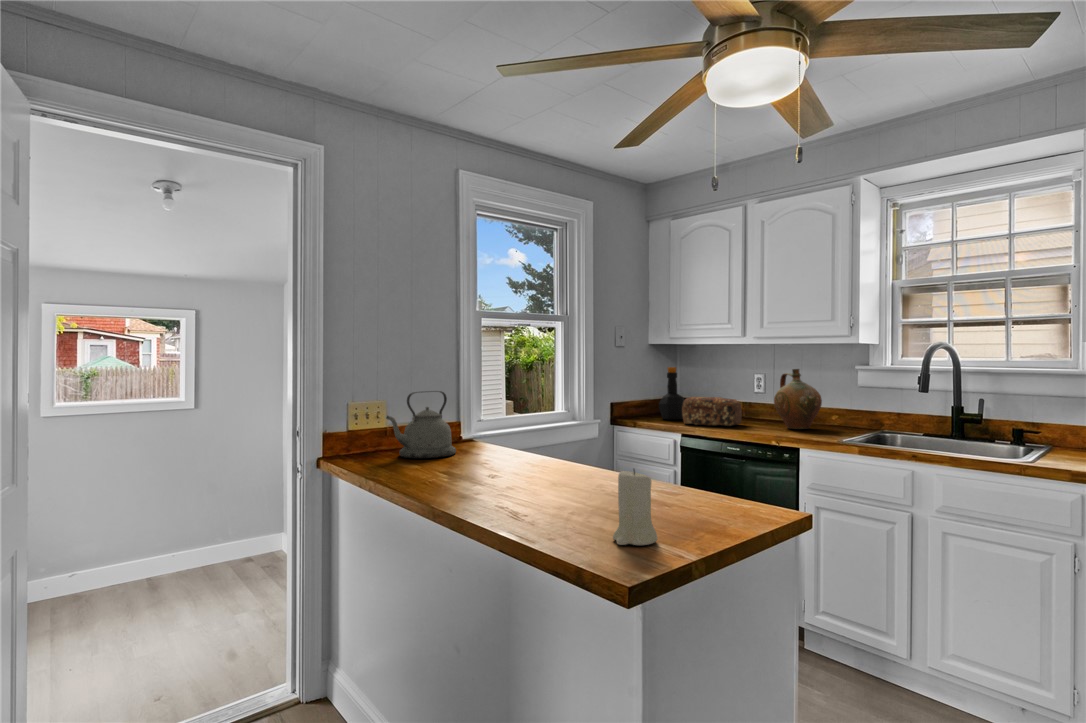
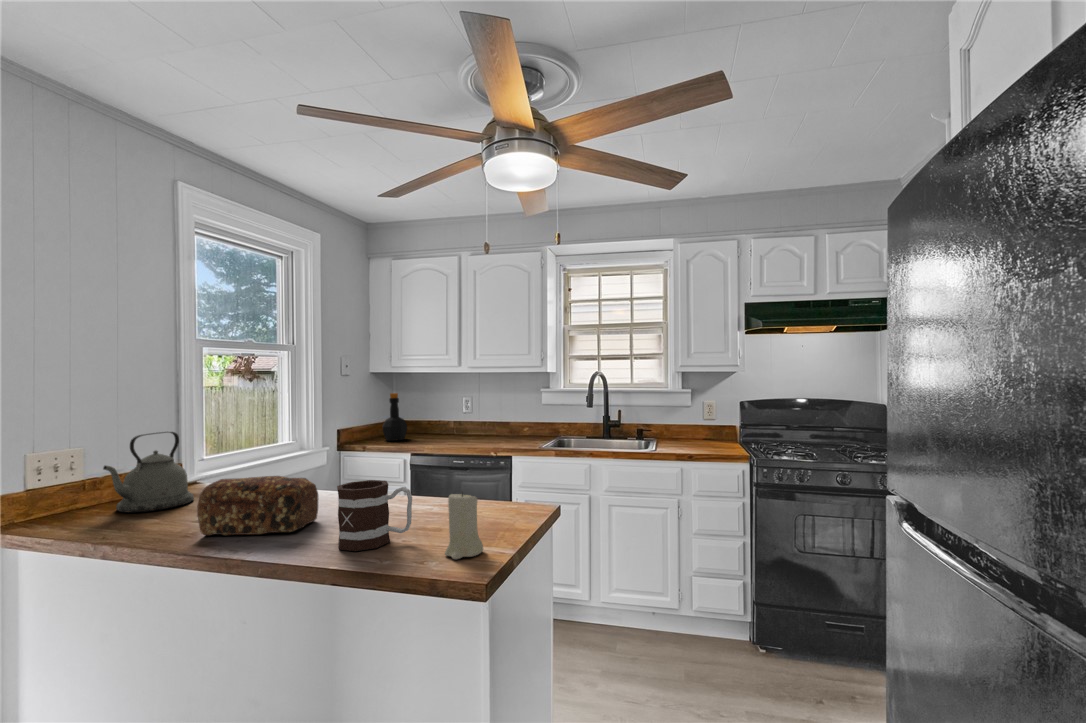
ceramic jug: present [774,369,822,429] -> none [484,392,520,441]
bread loaf: present [682,397,742,426] -> present [197,476,318,536]
mug: none [522,448,596,519] -> present [337,480,412,551]

